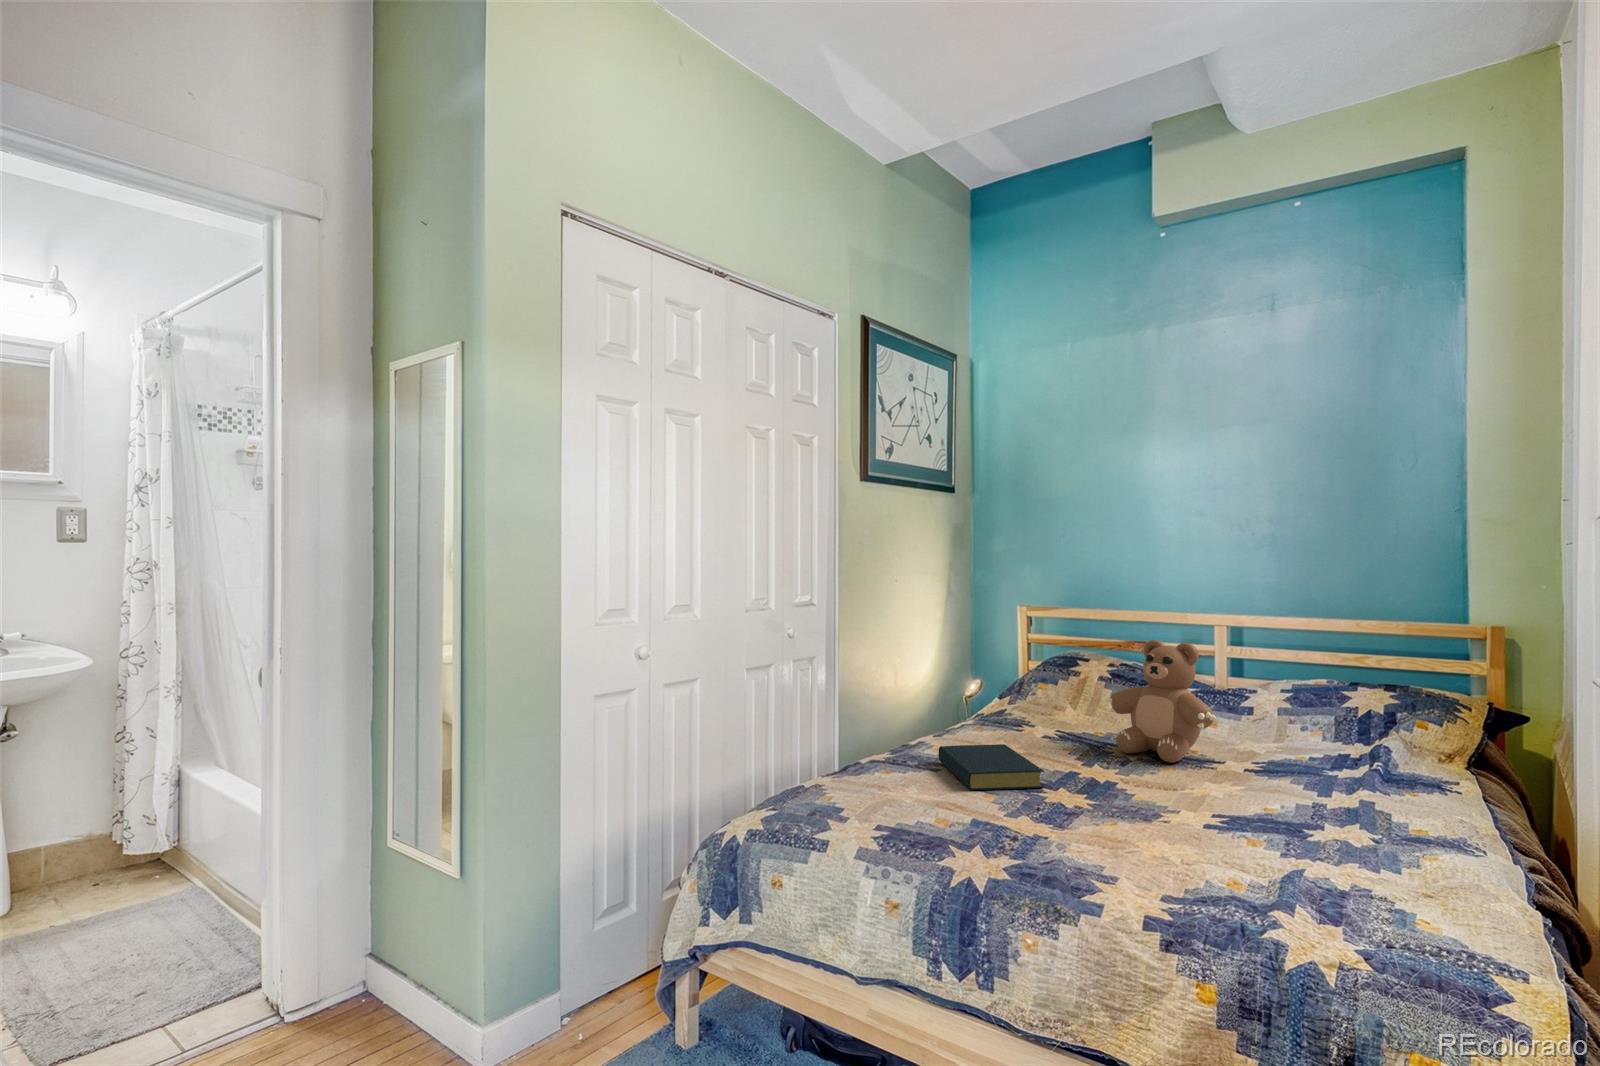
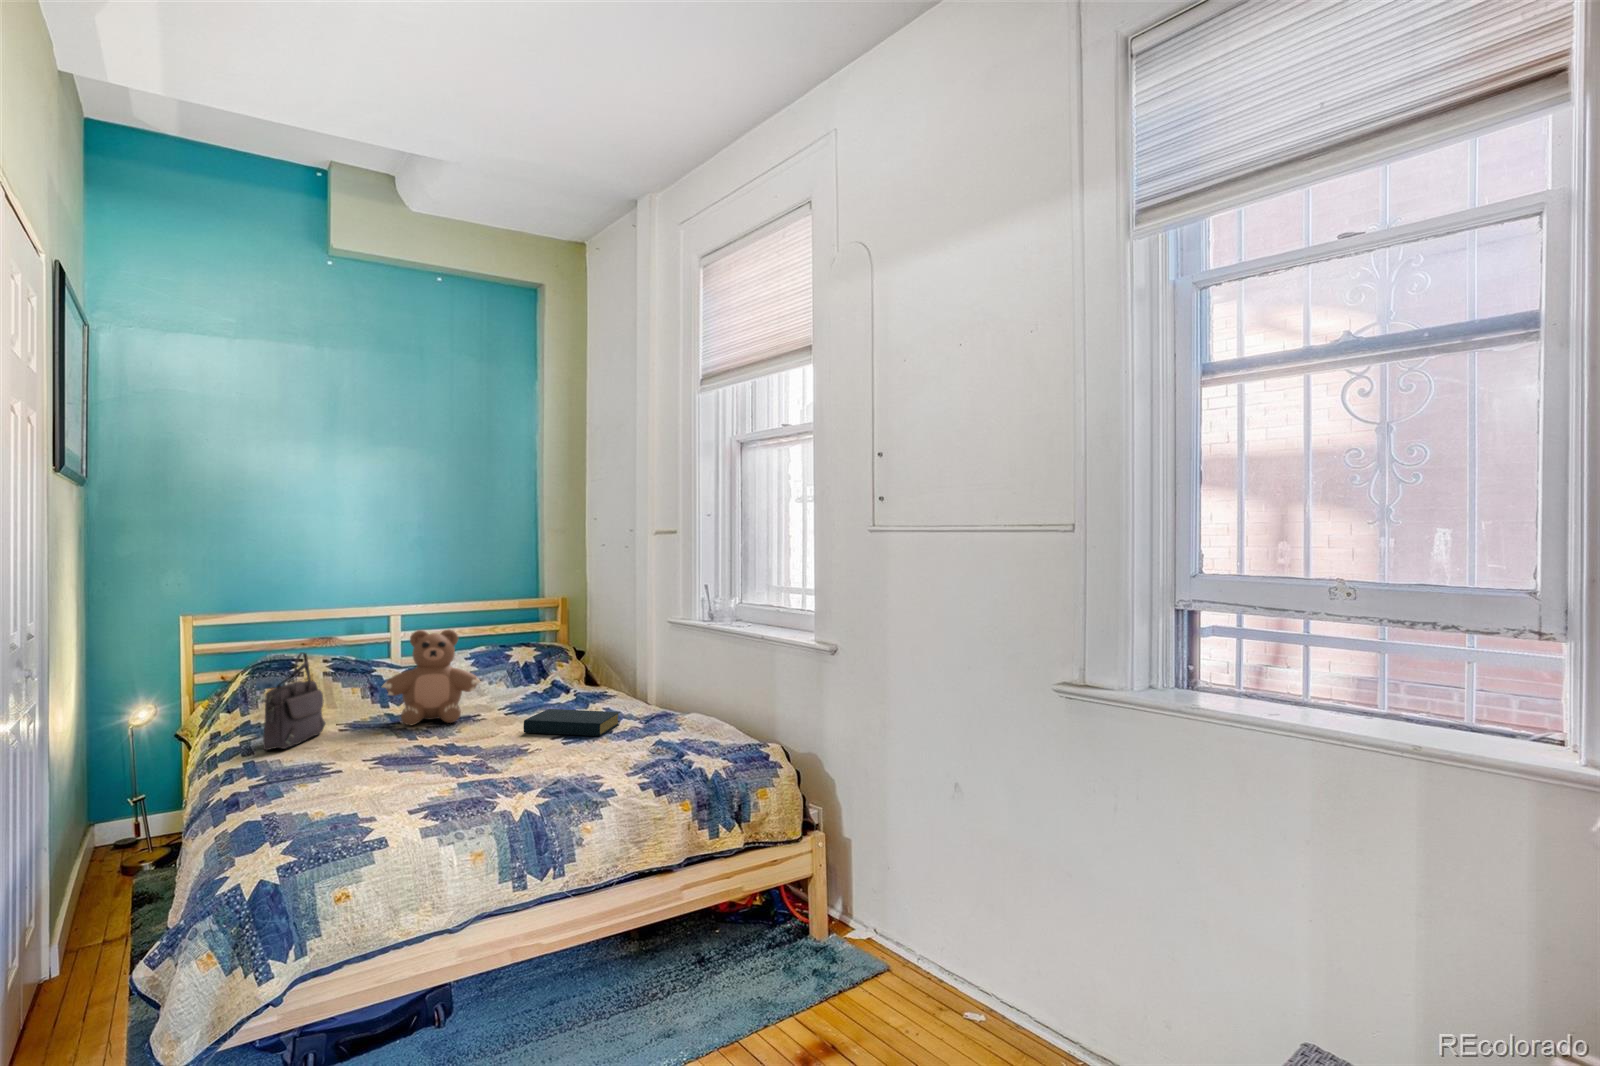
handbag: none [970,648,1049,742] -> present [263,652,326,750]
hardback book: present [938,744,1044,790] -> present [524,709,620,736]

